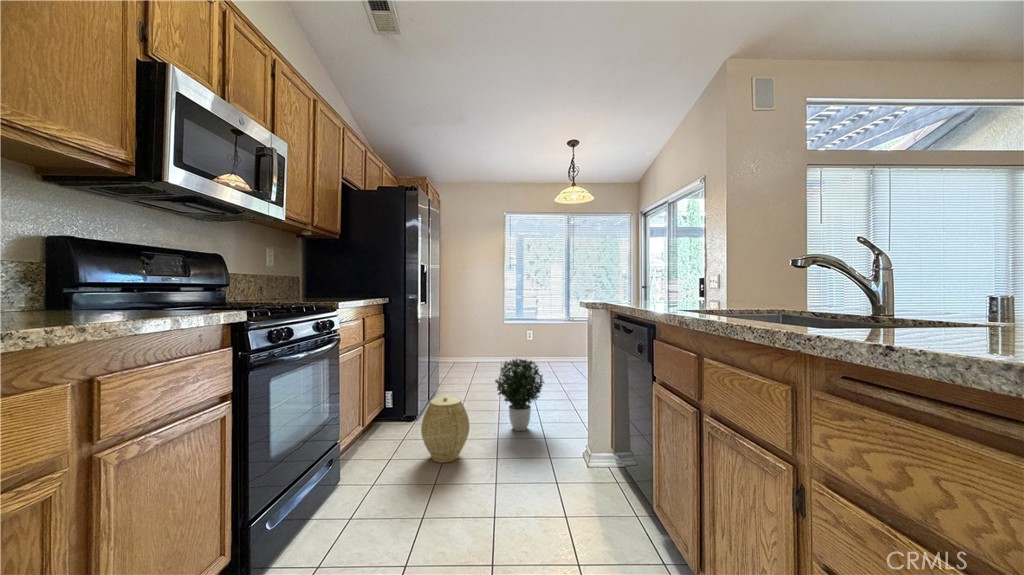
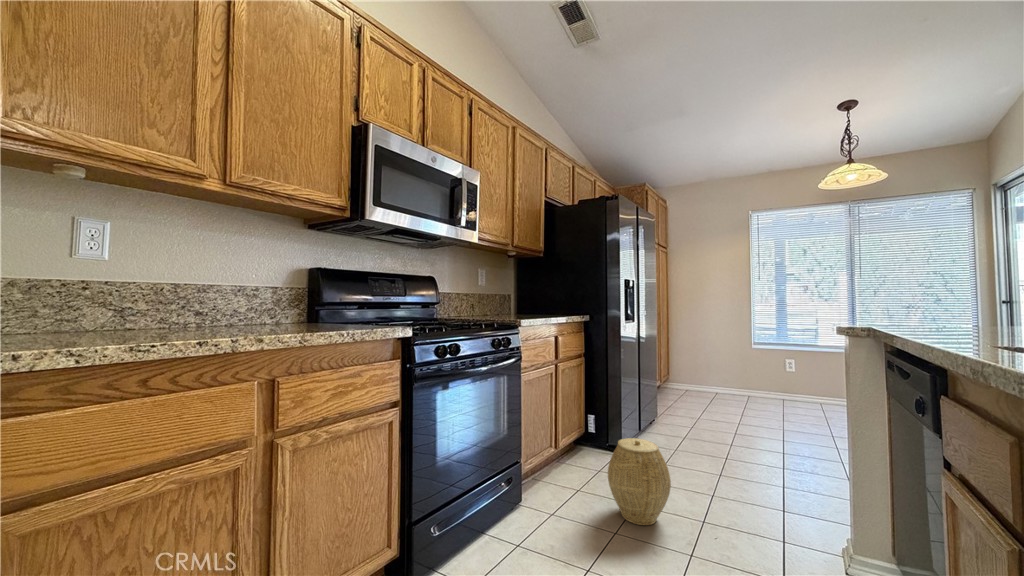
potted plant: present [495,359,544,431] -> none [718,403,806,514]

